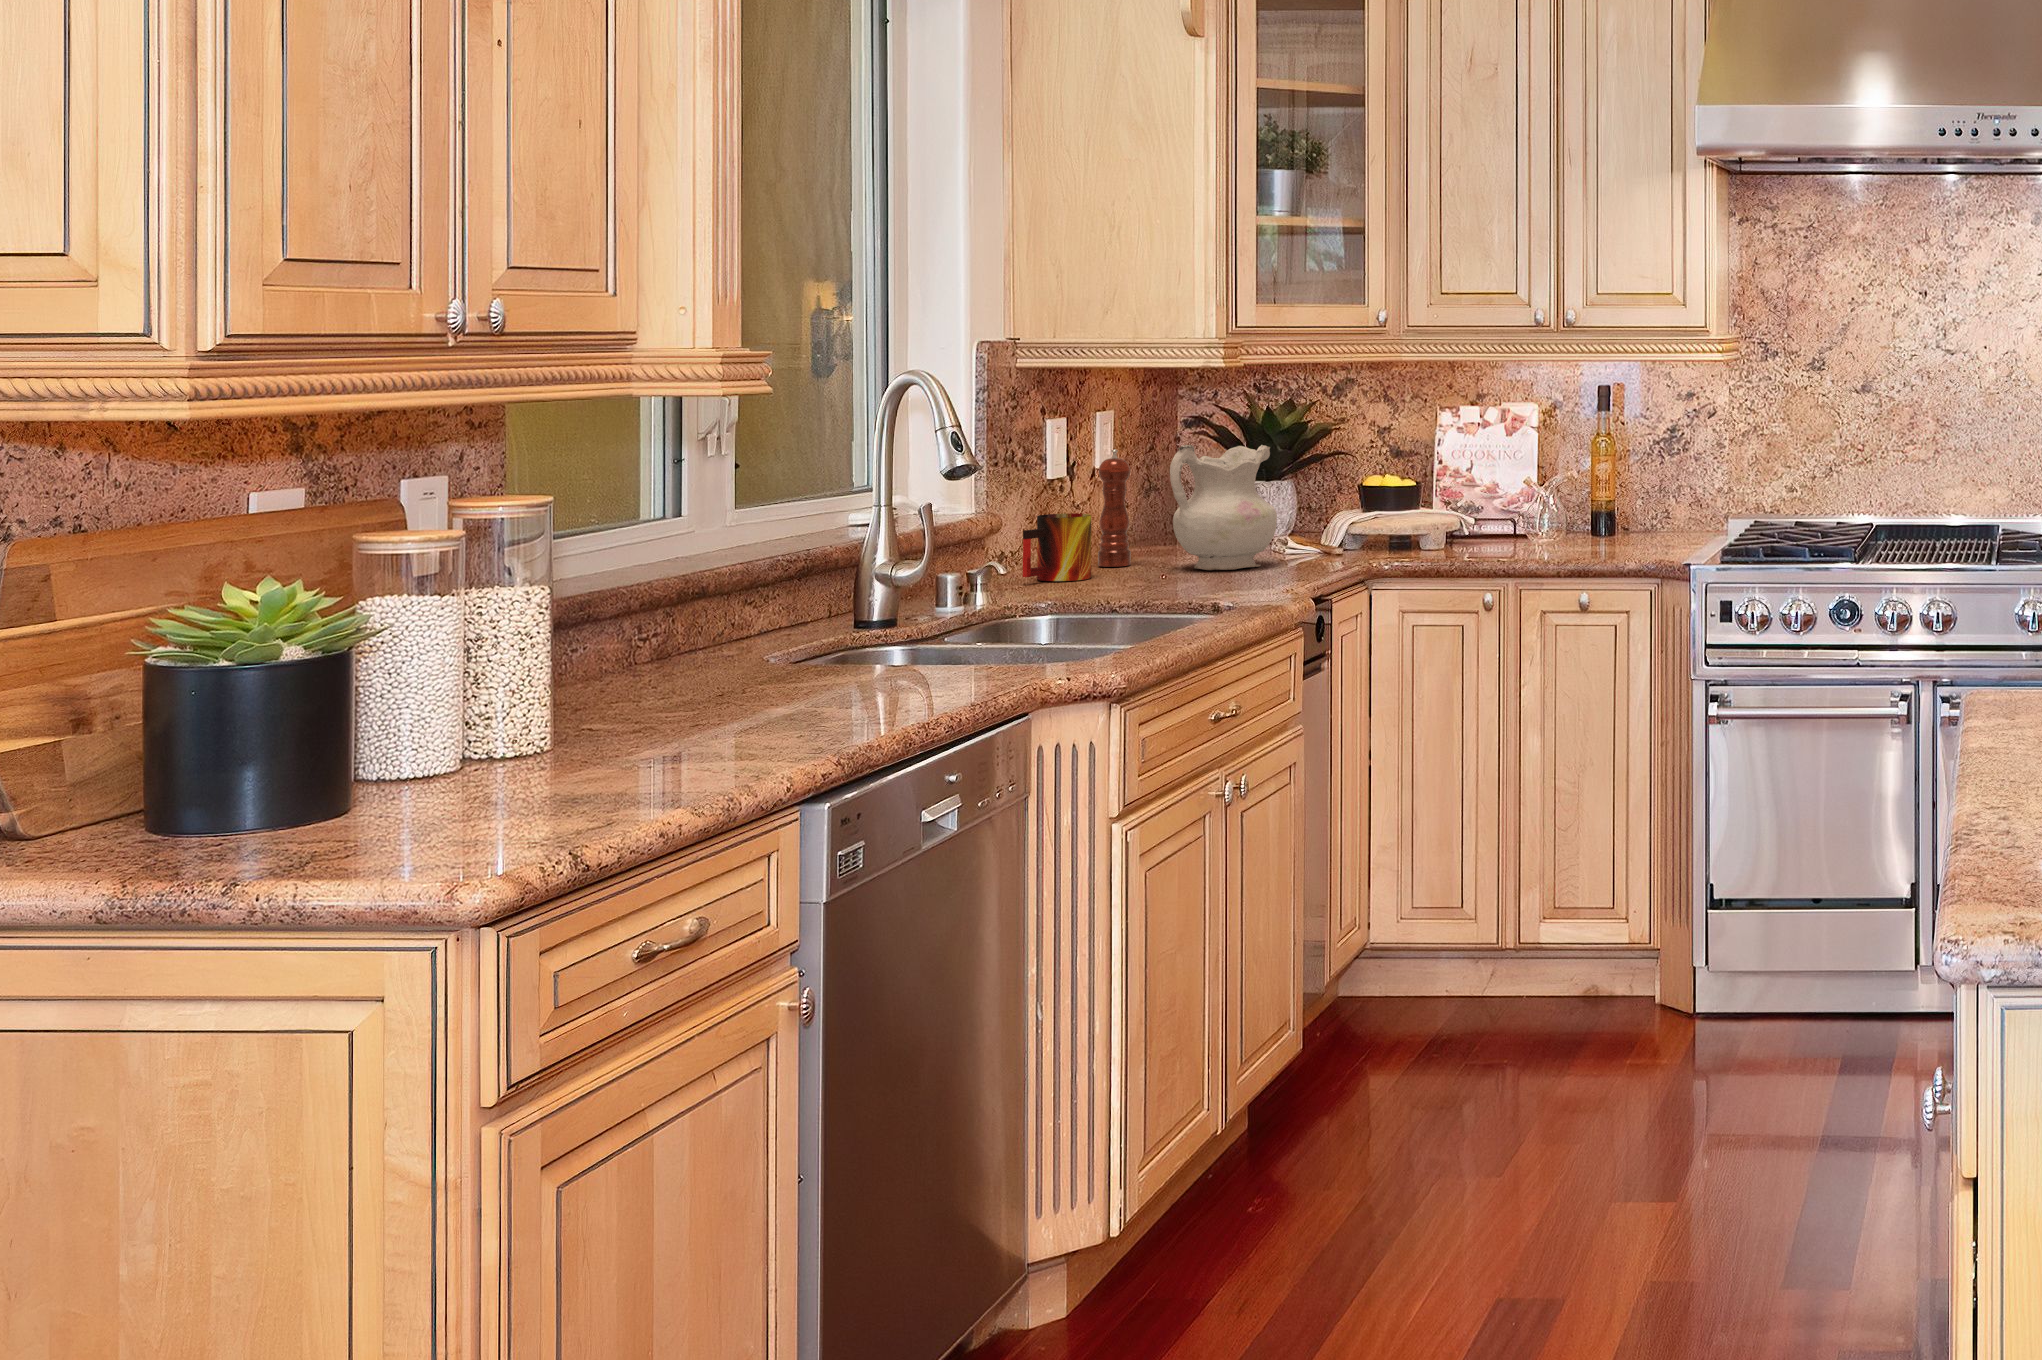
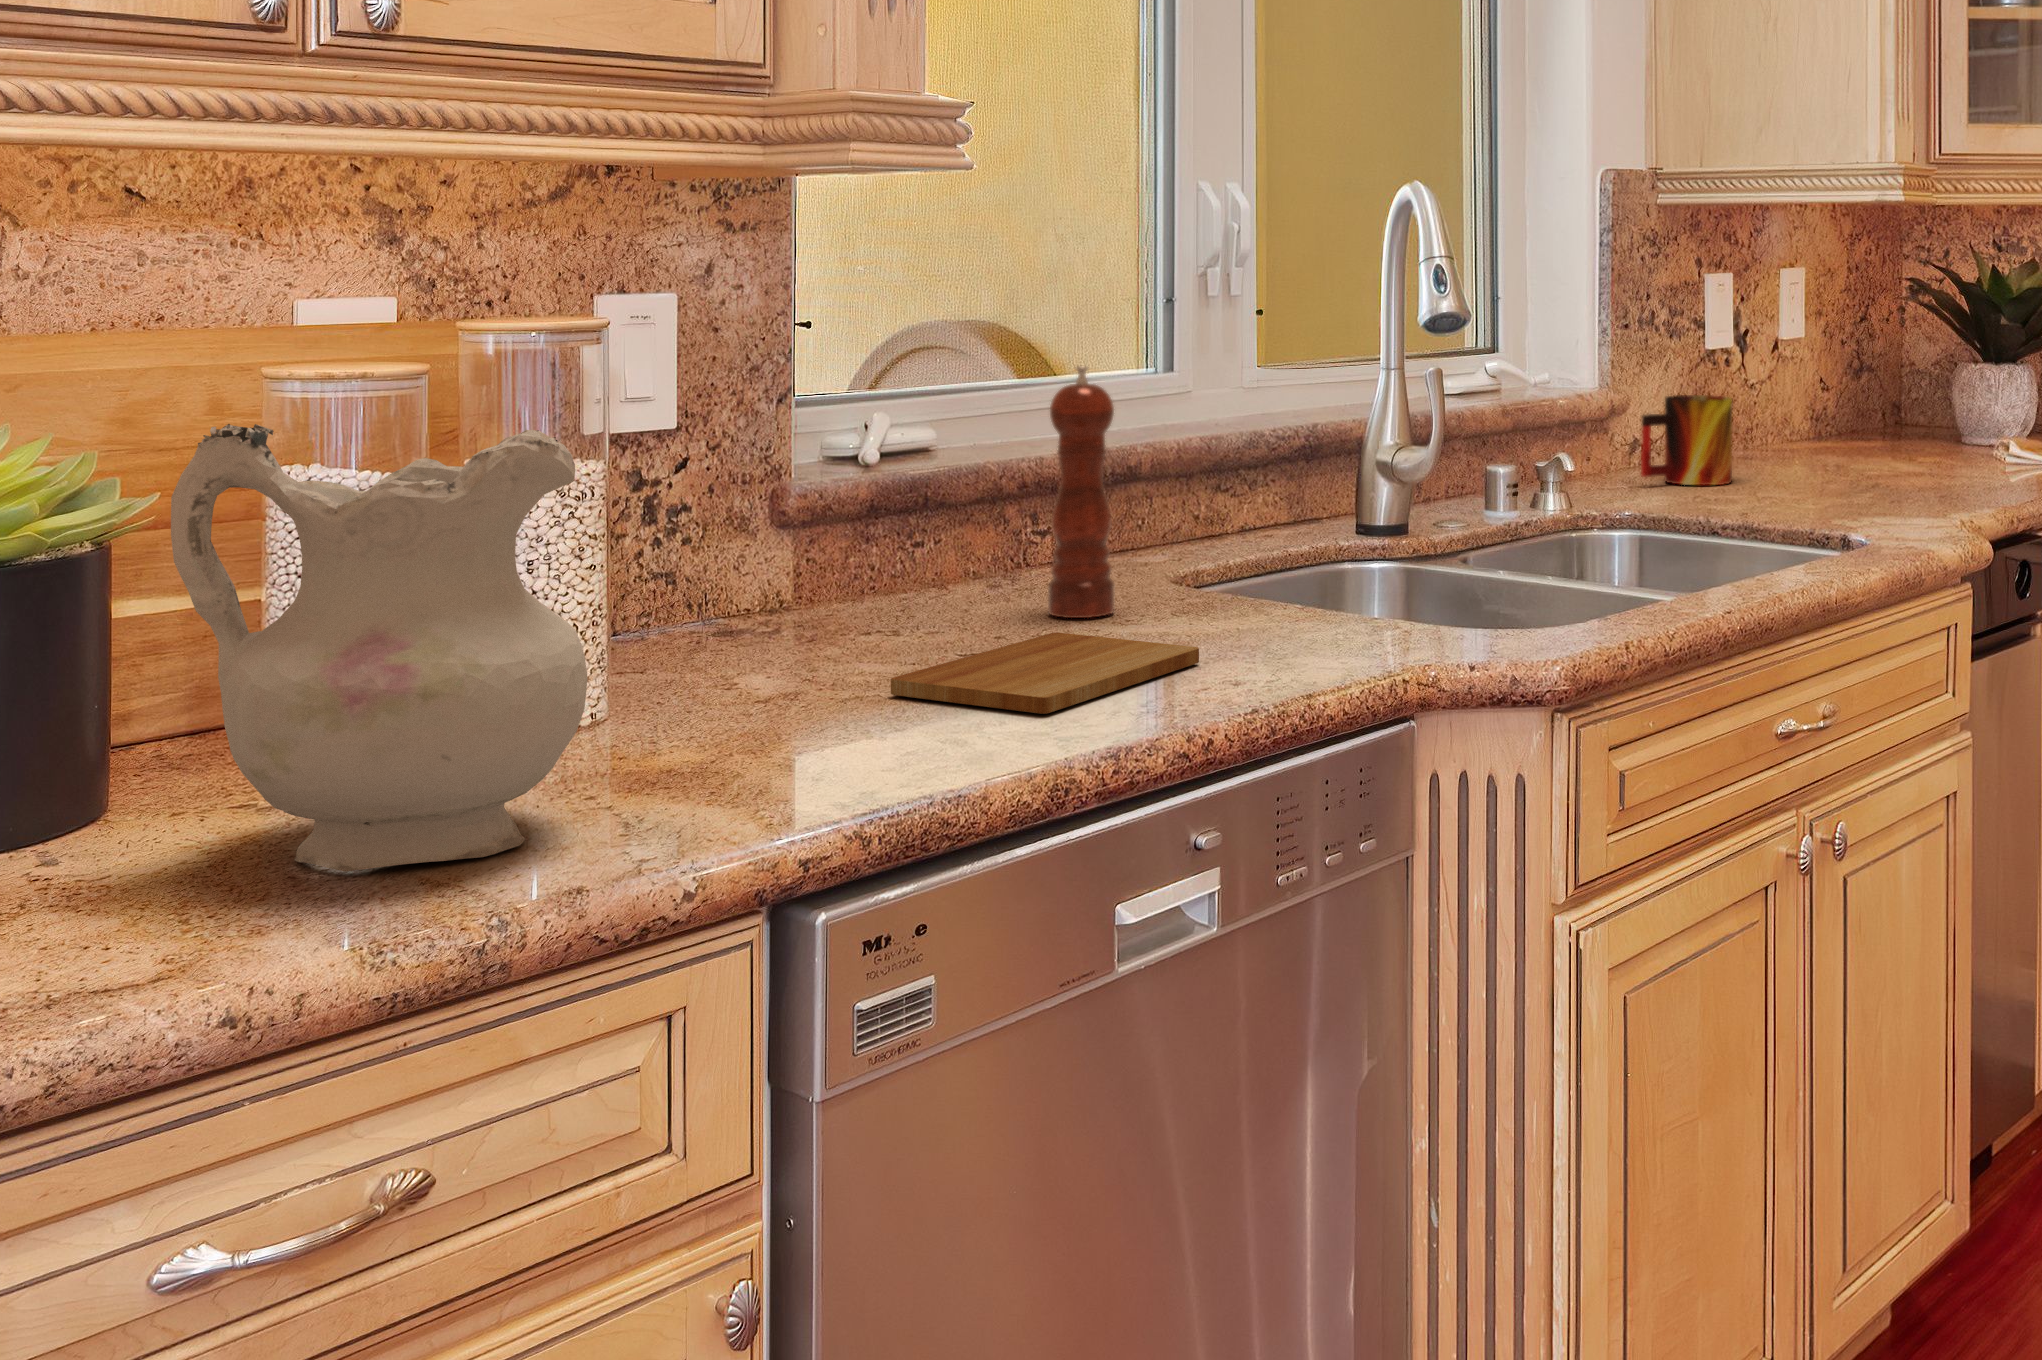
ceramic pitcher: present [1170,445,1277,570] -> present [171,424,587,872]
pepper mill: present [1098,450,1131,567] -> present [1048,366,1115,618]
cutting board: none [707,683,882,721] -> present [891,632,1199,714]

